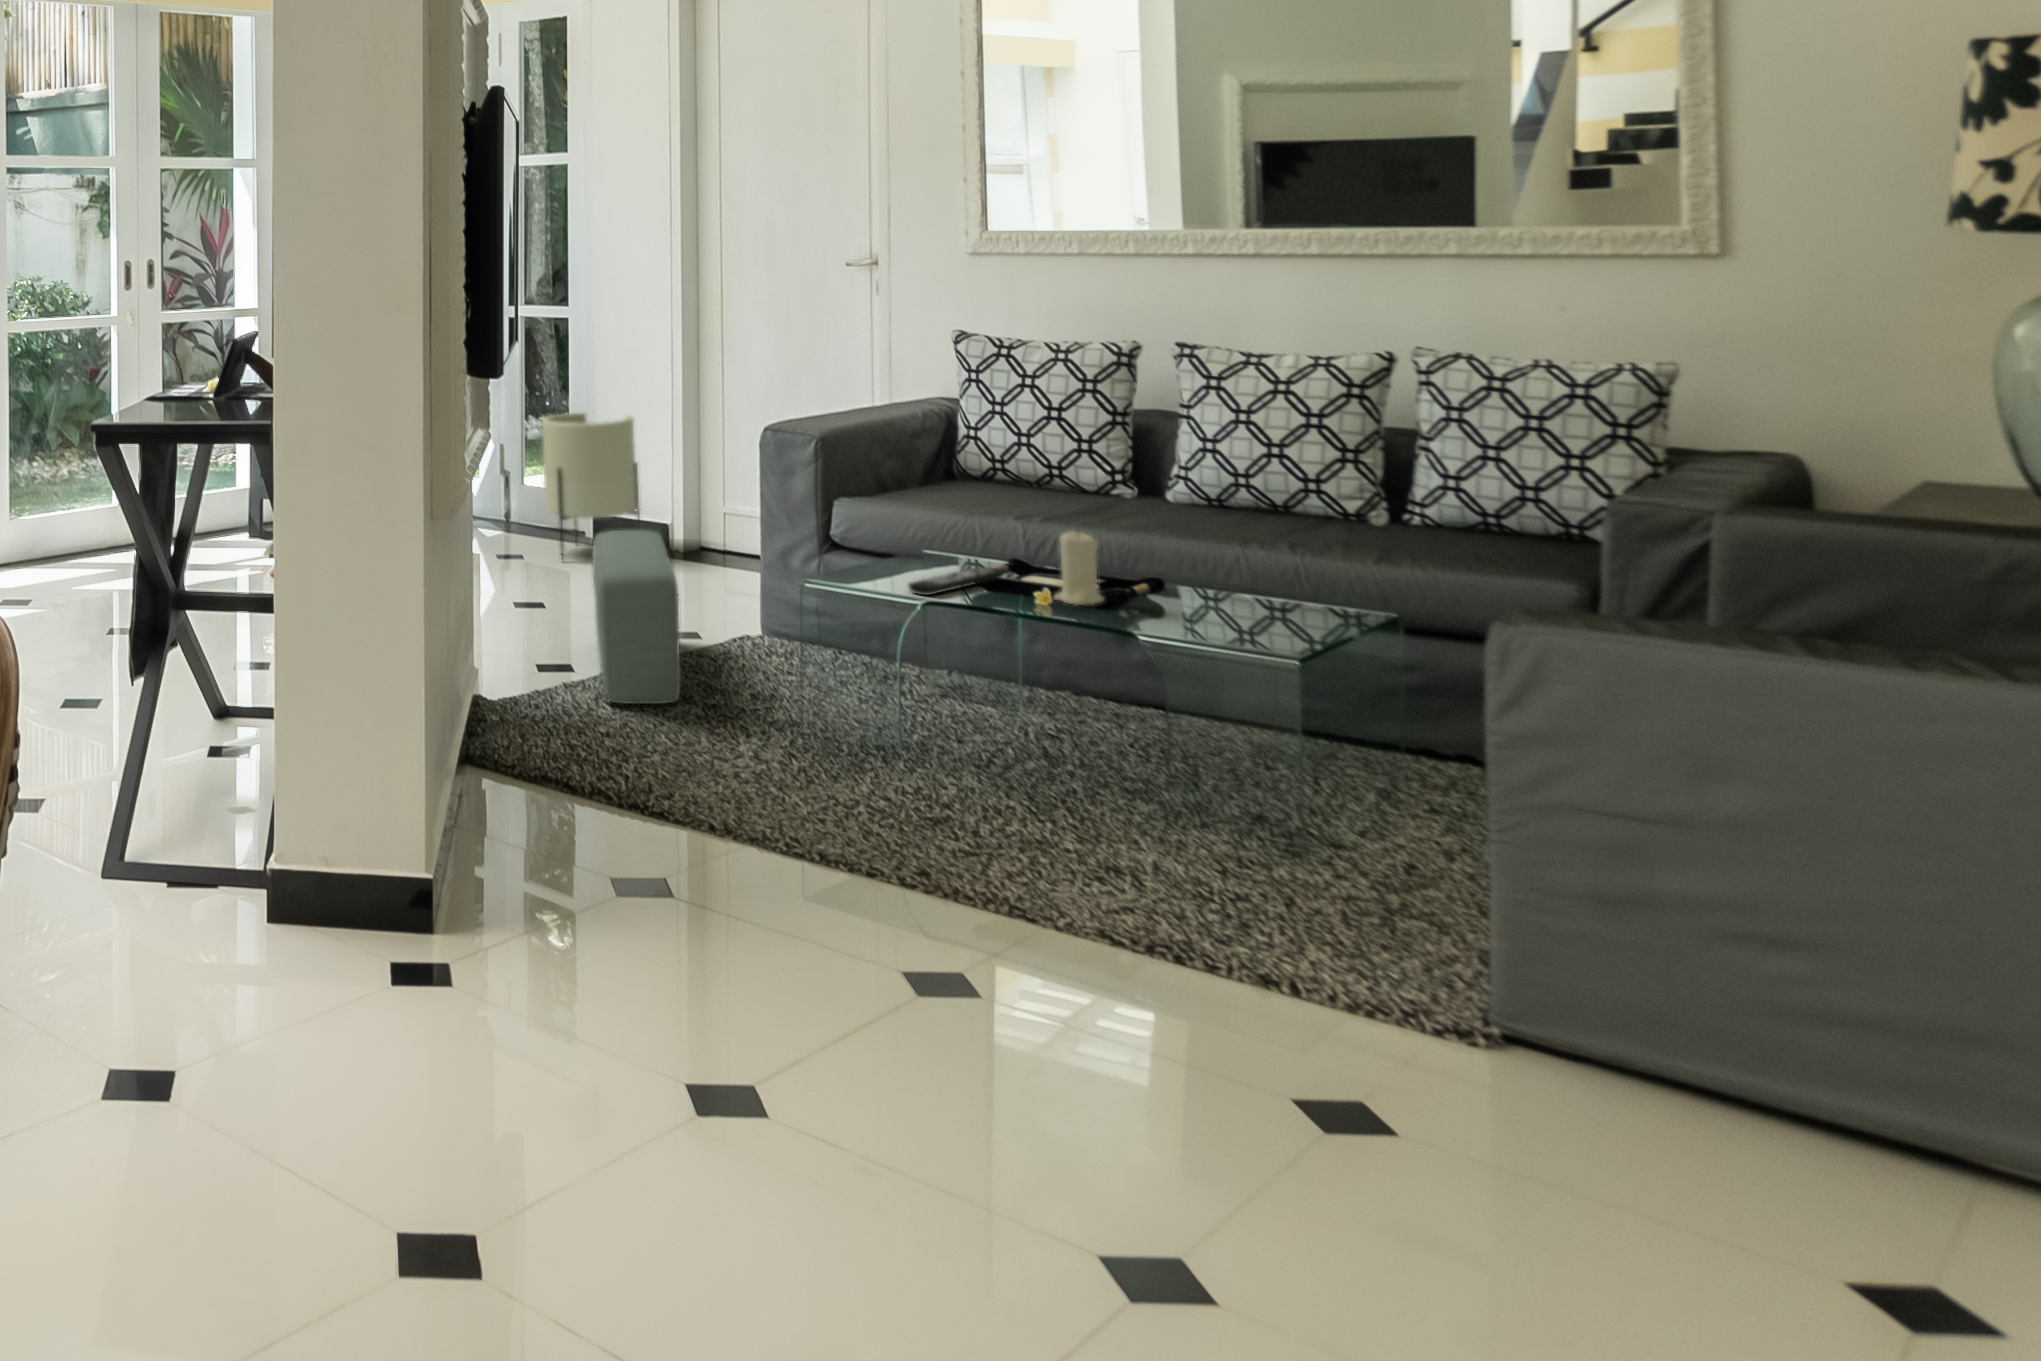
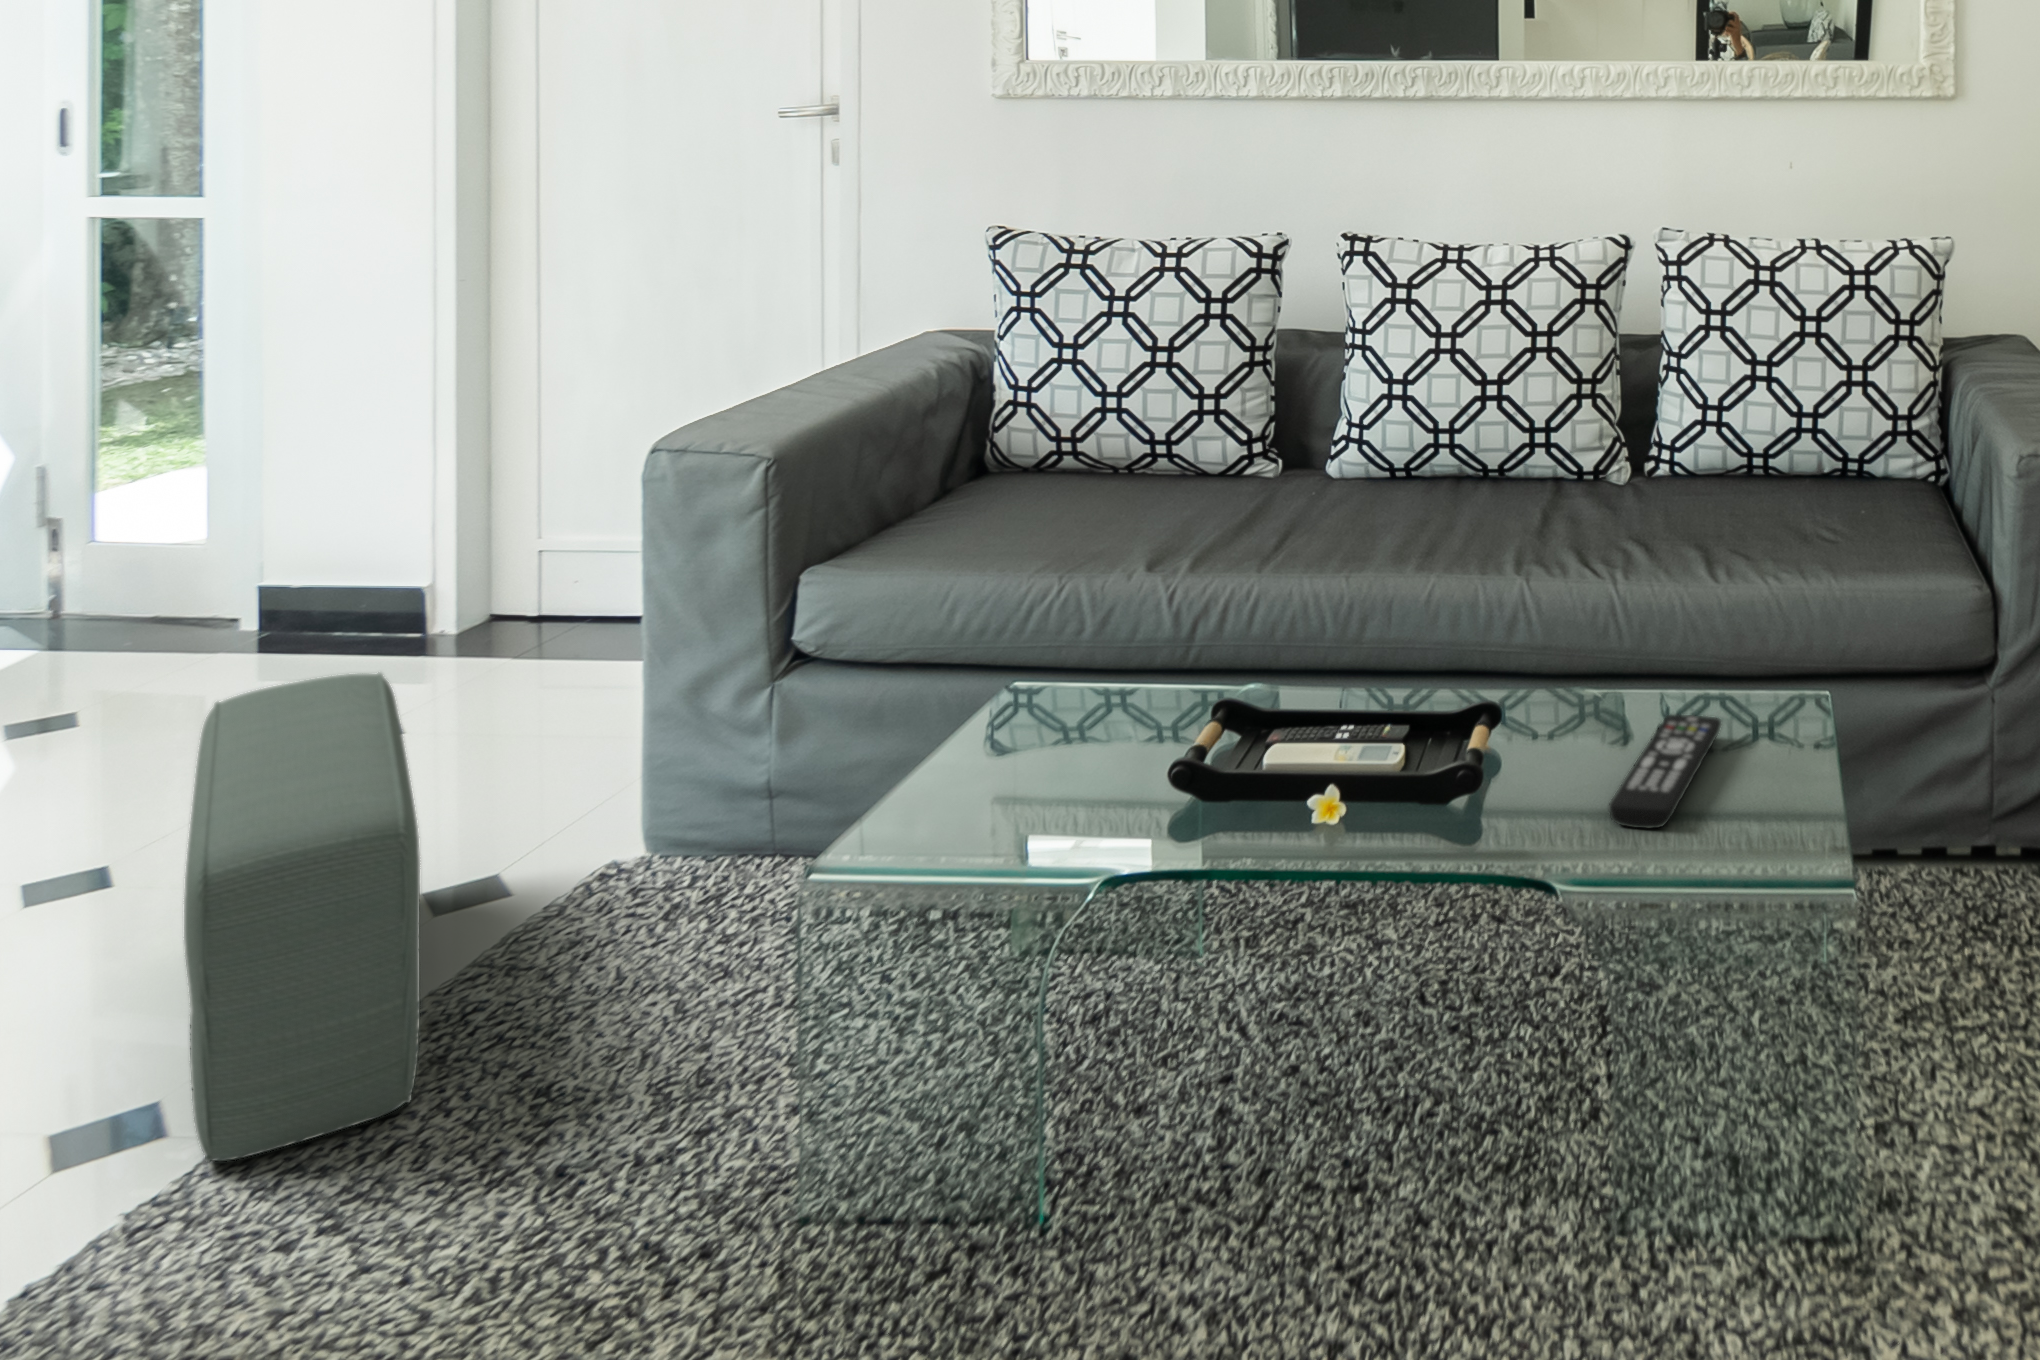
planter: present [542,412,640,562] -> none [118,396,356,712]
candle: present [1055,530,1103,605] -> none [1270,608,1360,756]
remote control: present [909,567,1003,595] -> present [1609,715,1721,828]

